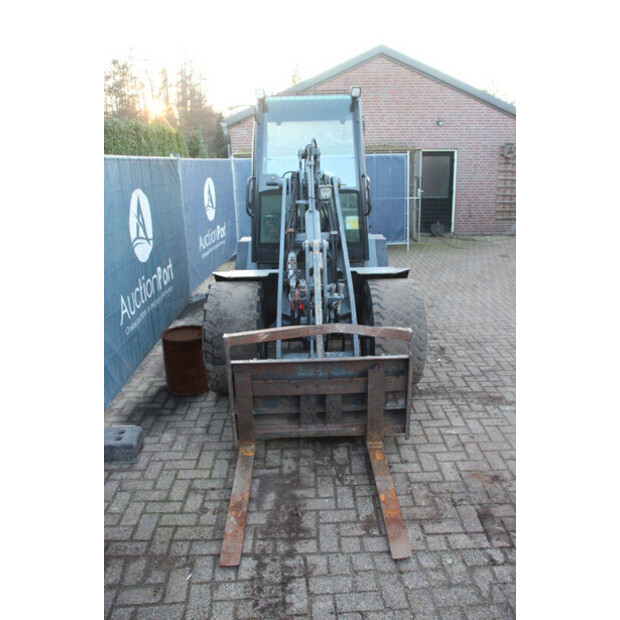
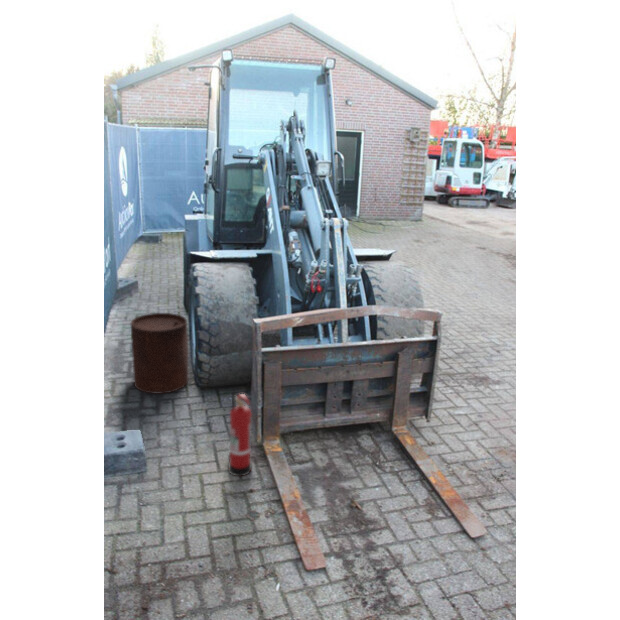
fire extinguisher: none [200,401,224,475] -> present [228,394,252,476]

